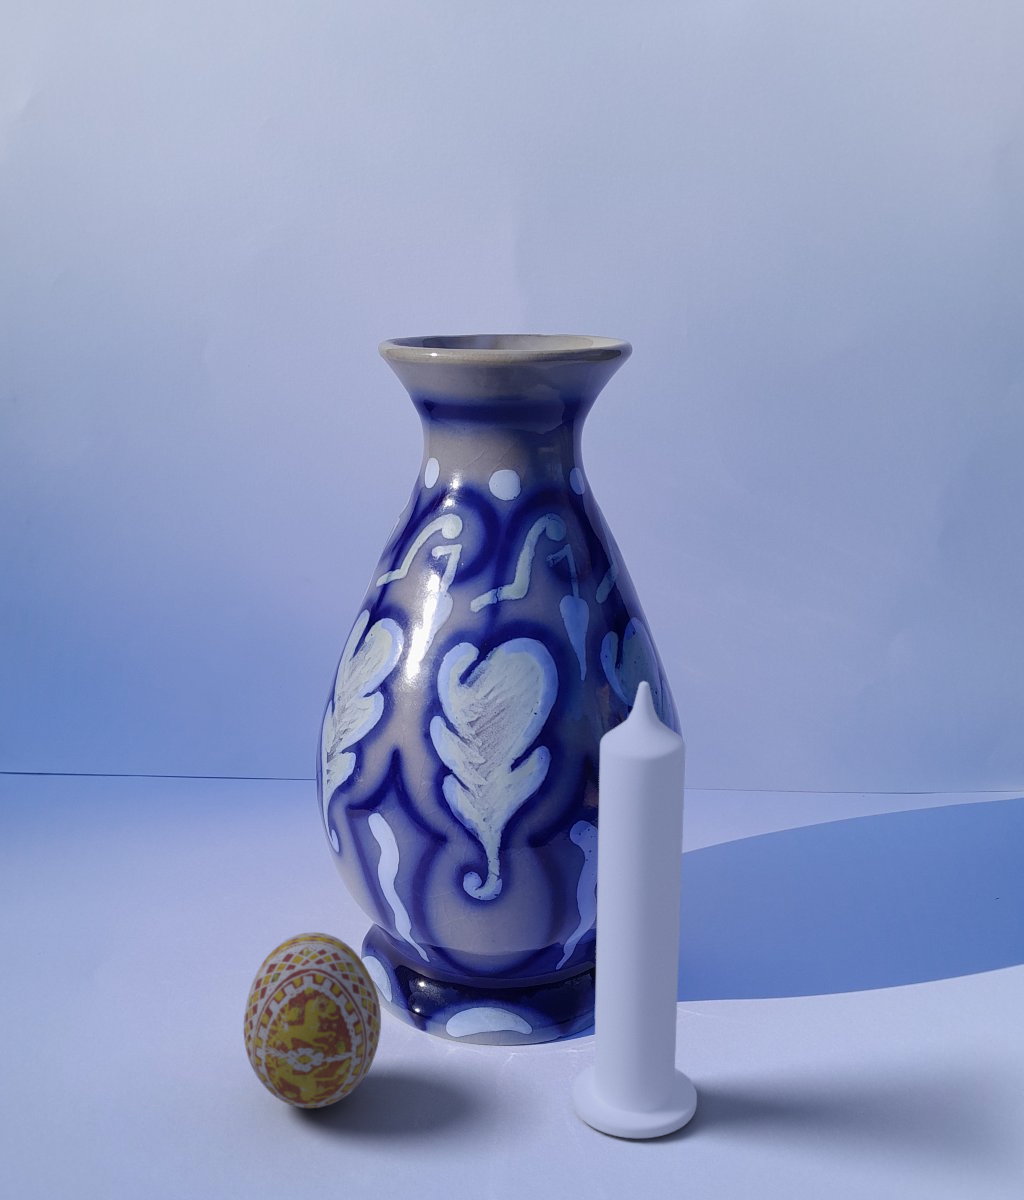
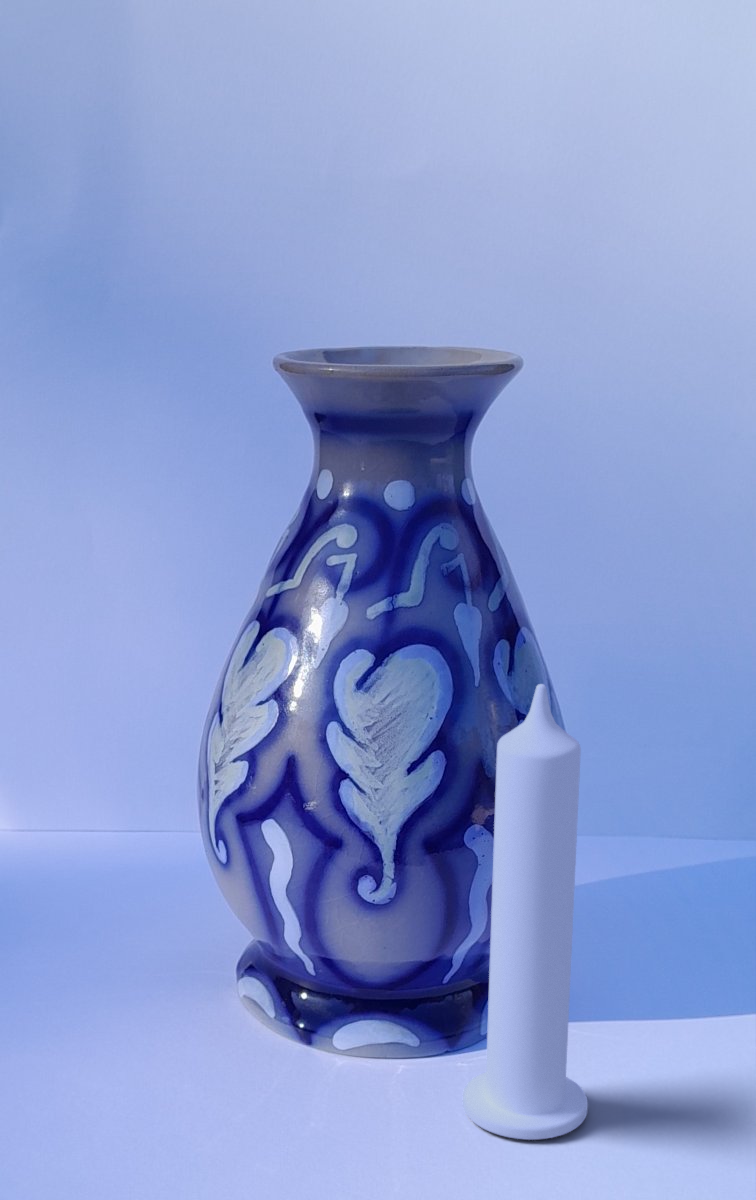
decorative egg: present [244,933,381,1108] -> none [138,939,275,1115]

